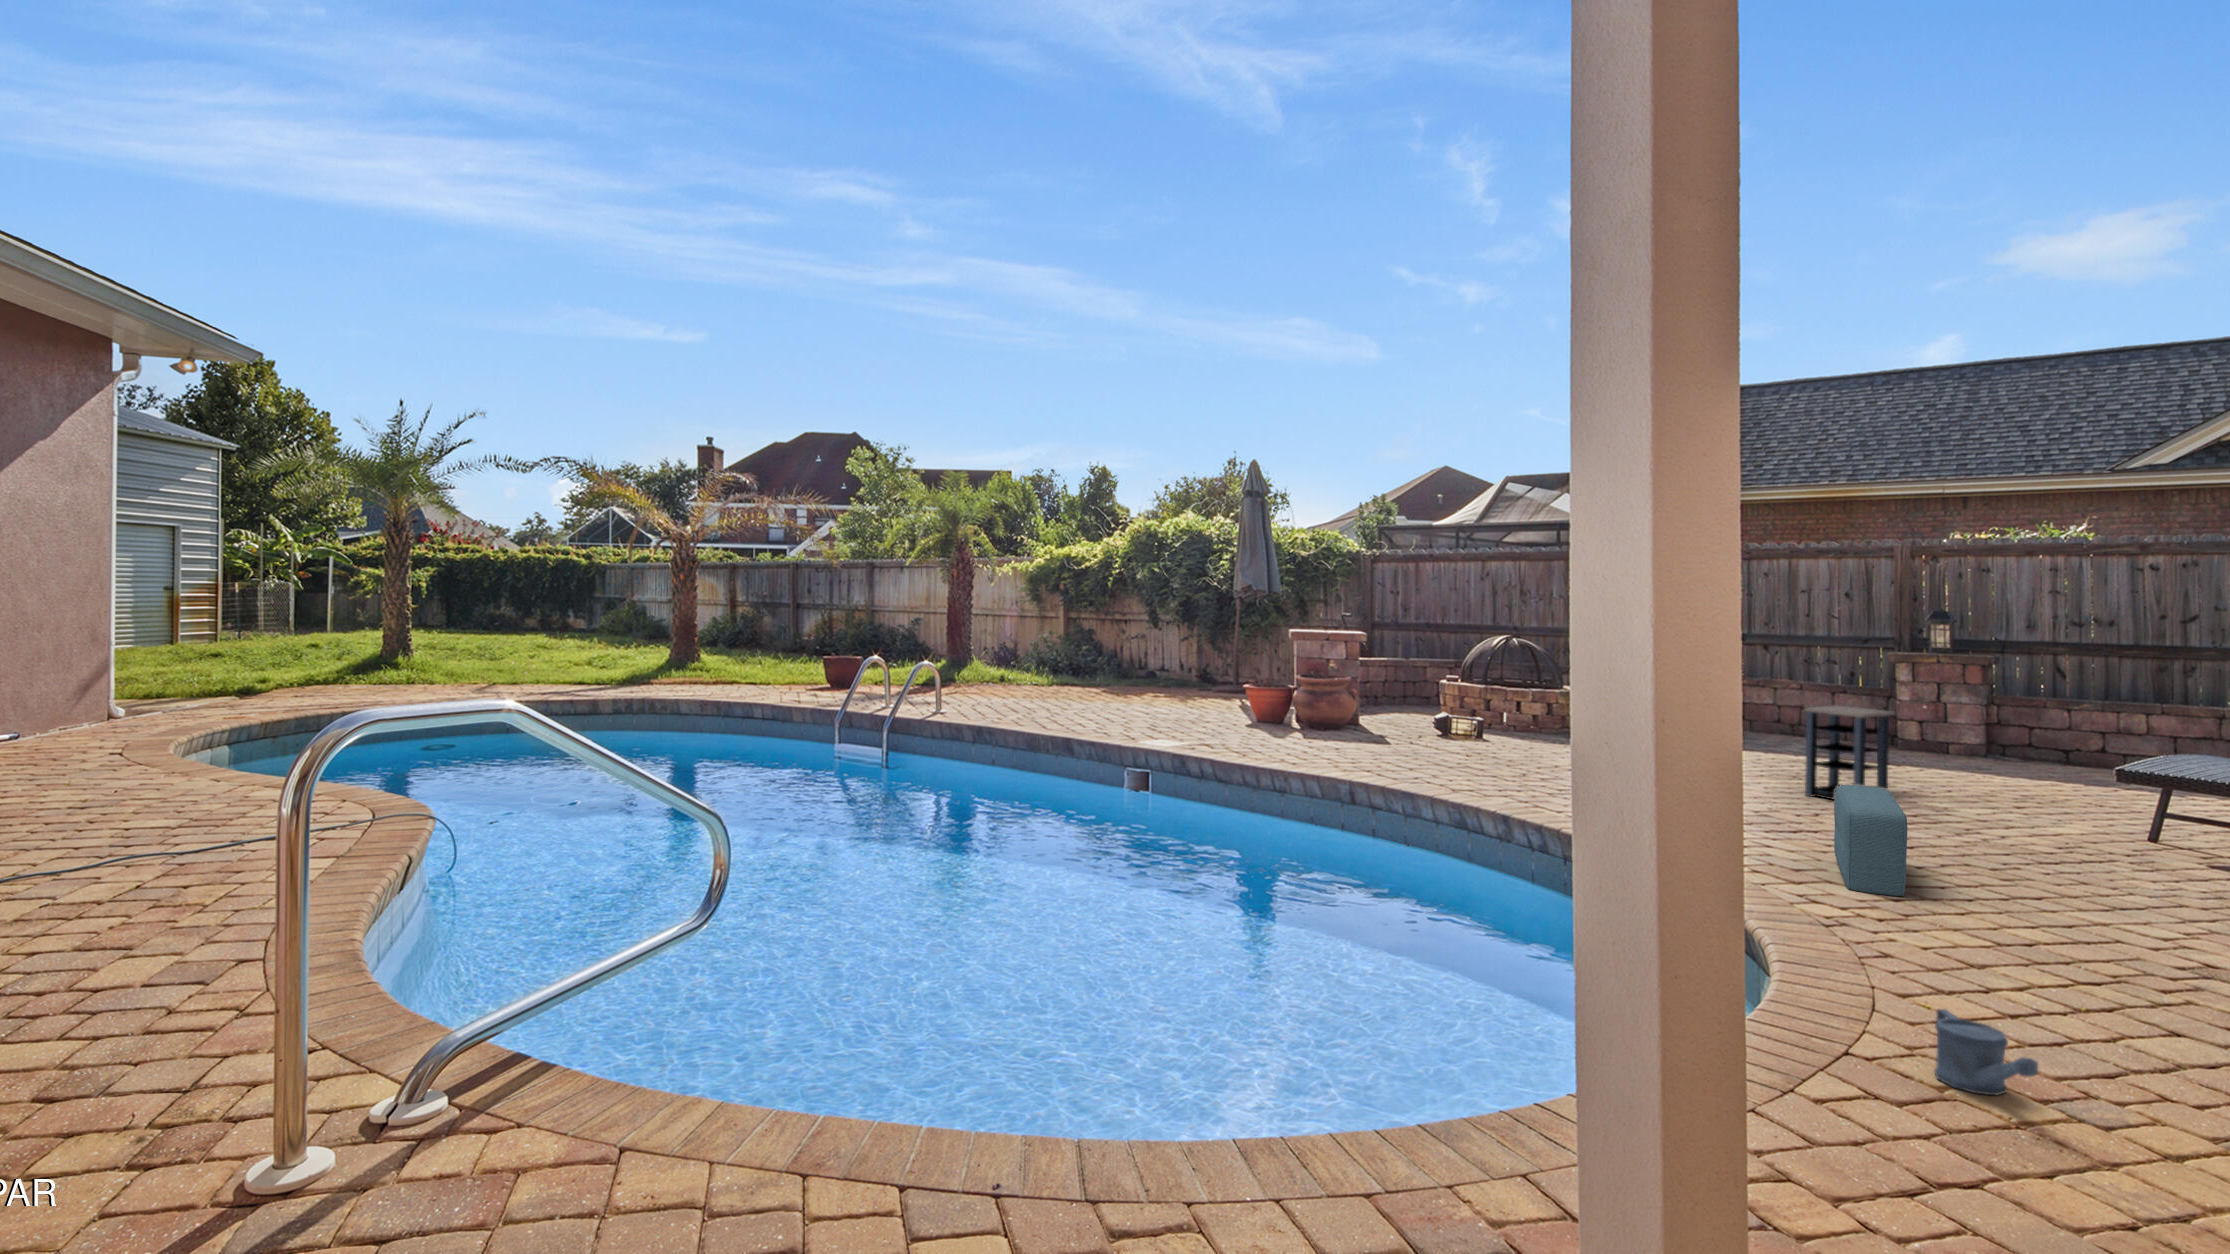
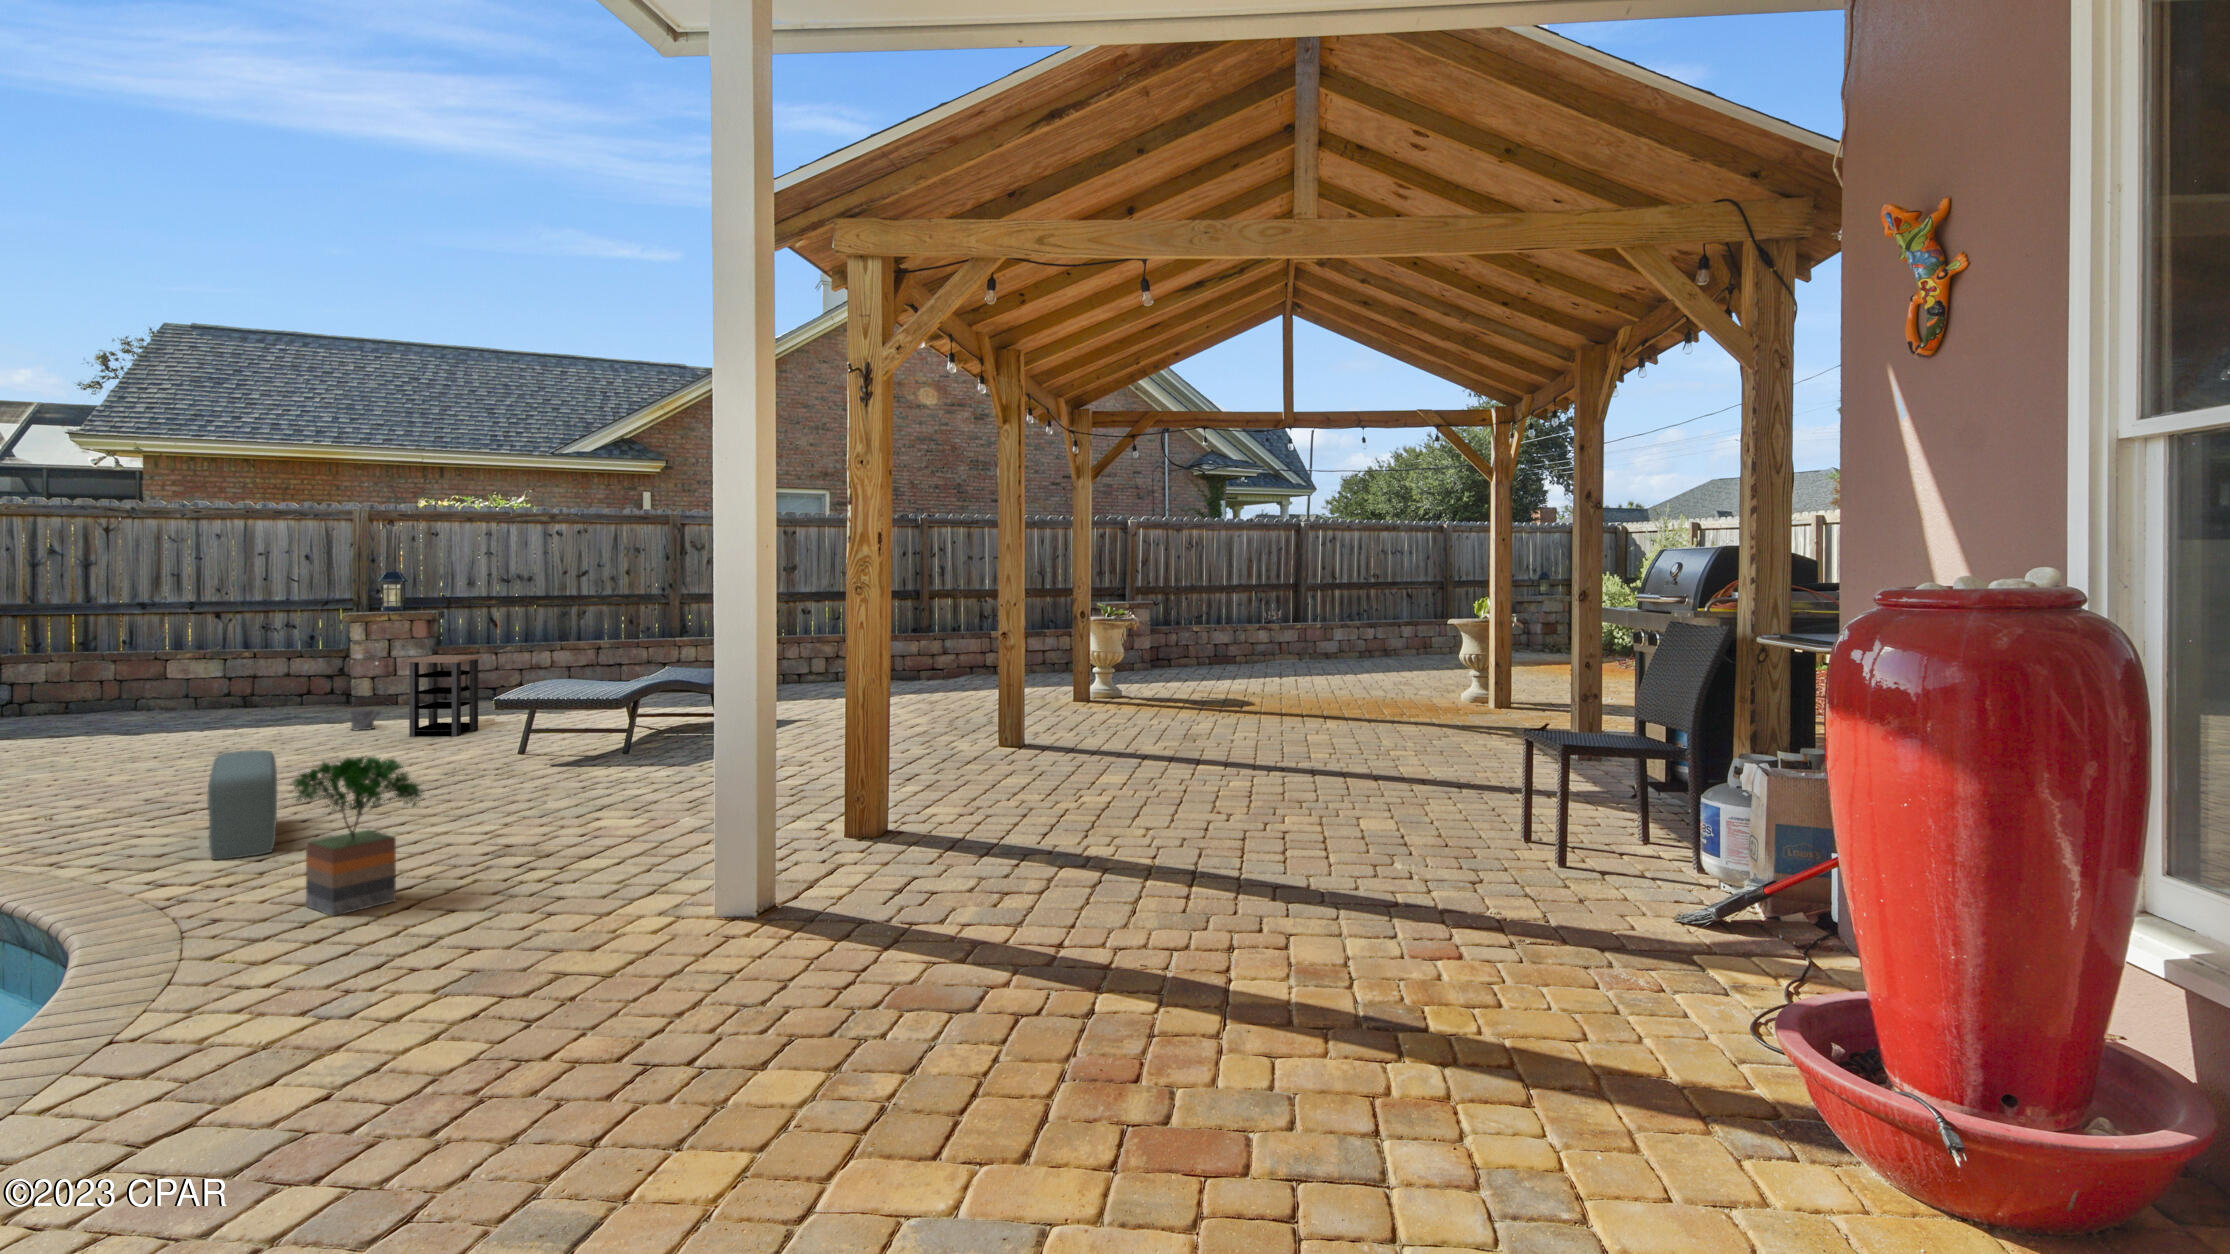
side table: present [1805,706,1895,799] -> present [407,655,483,737]
potted tree: none [1959,814,2128,996] -> present [292,756,422,916]
watering can: present [1935,1009,2038,1095] -> present [351,708,381,730]

